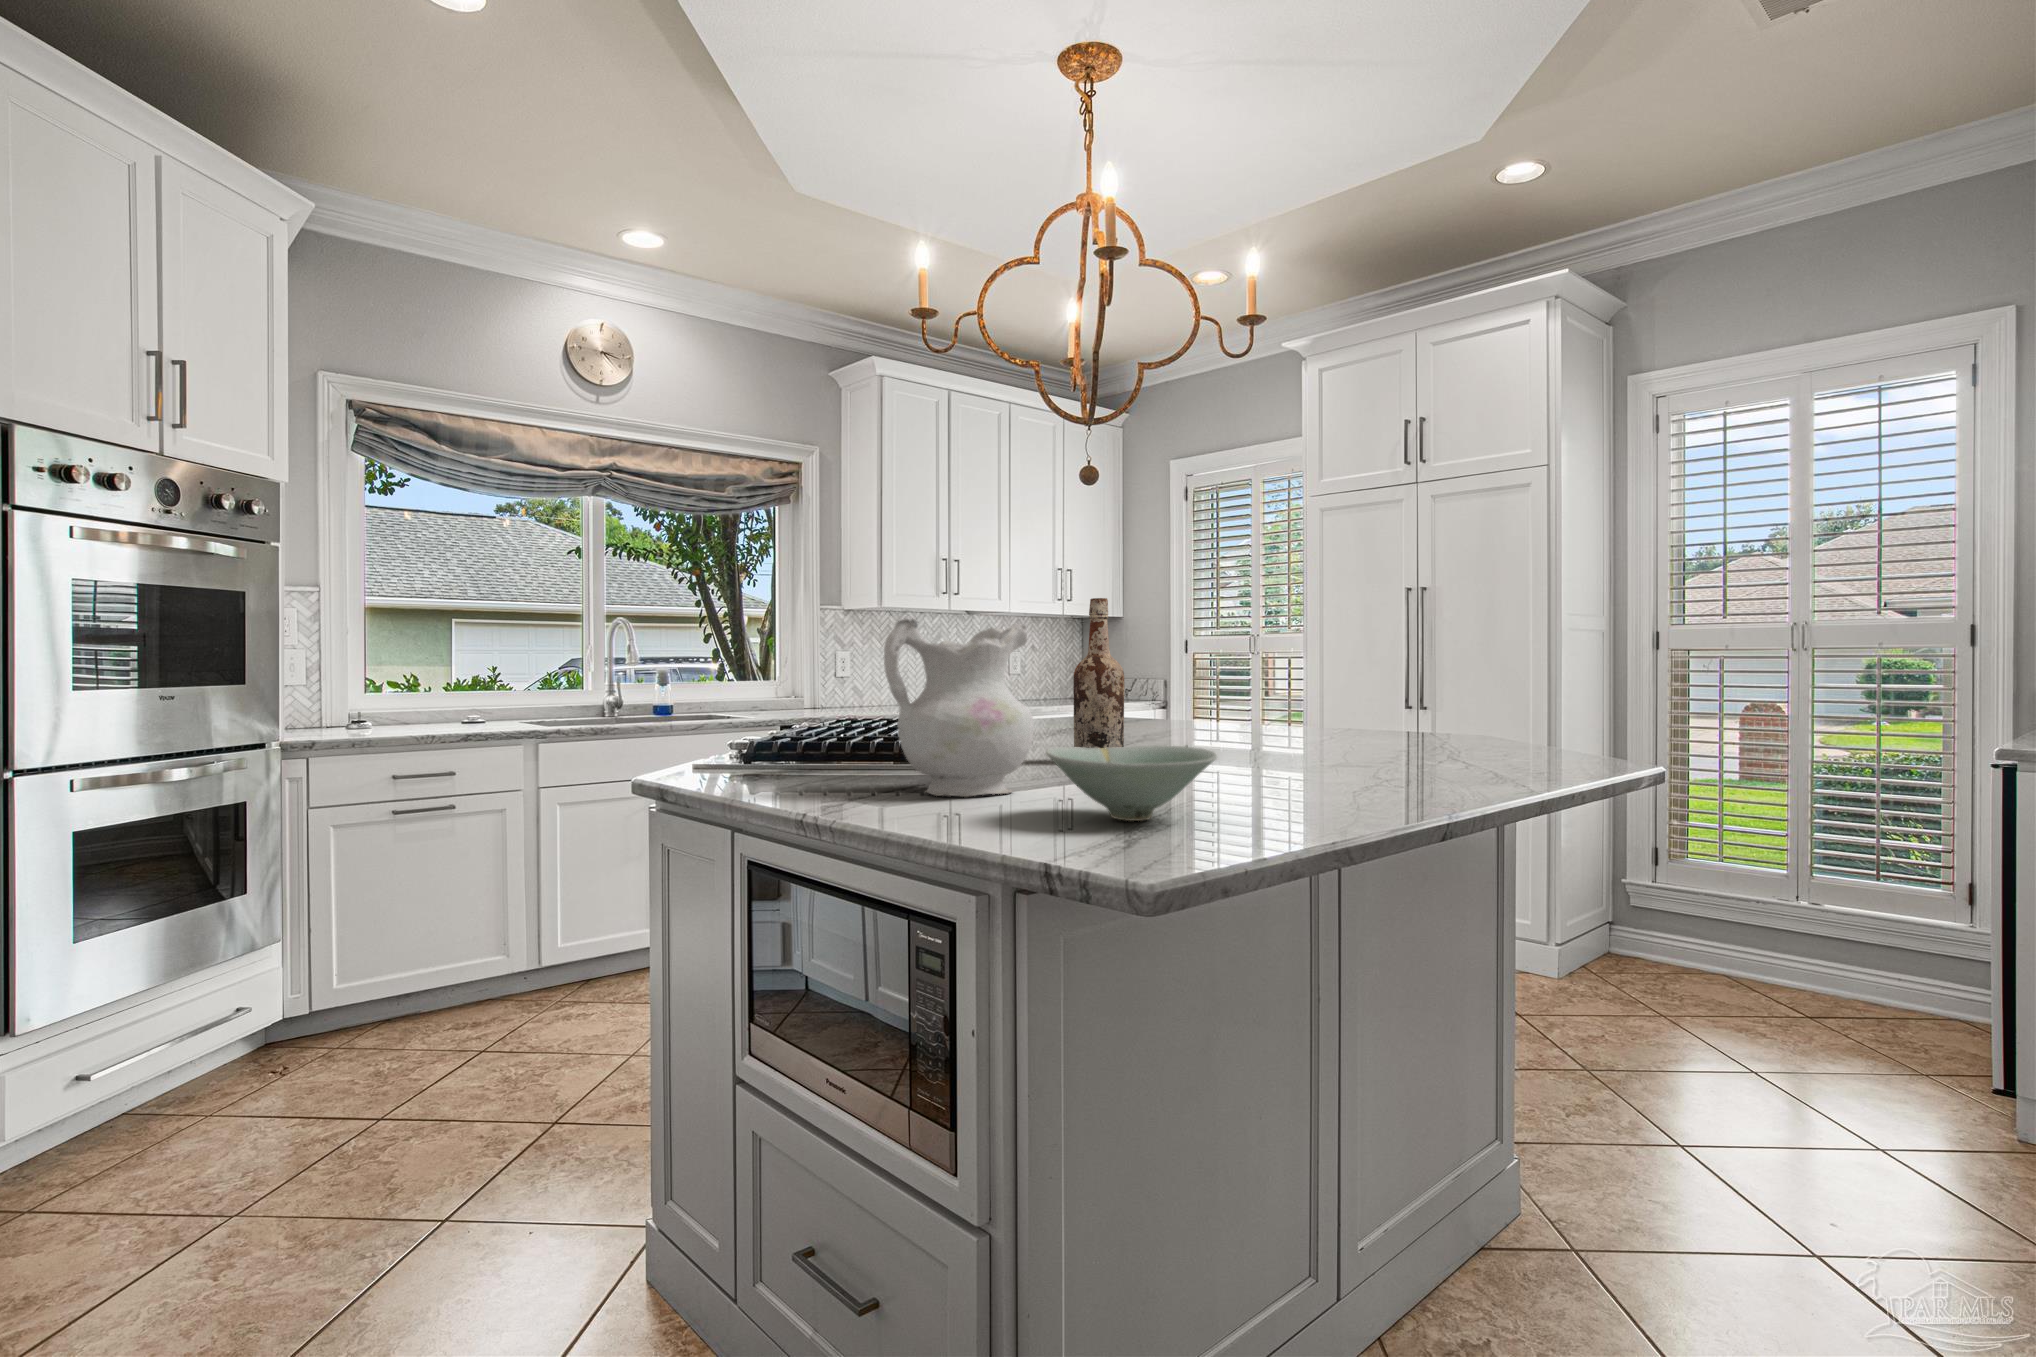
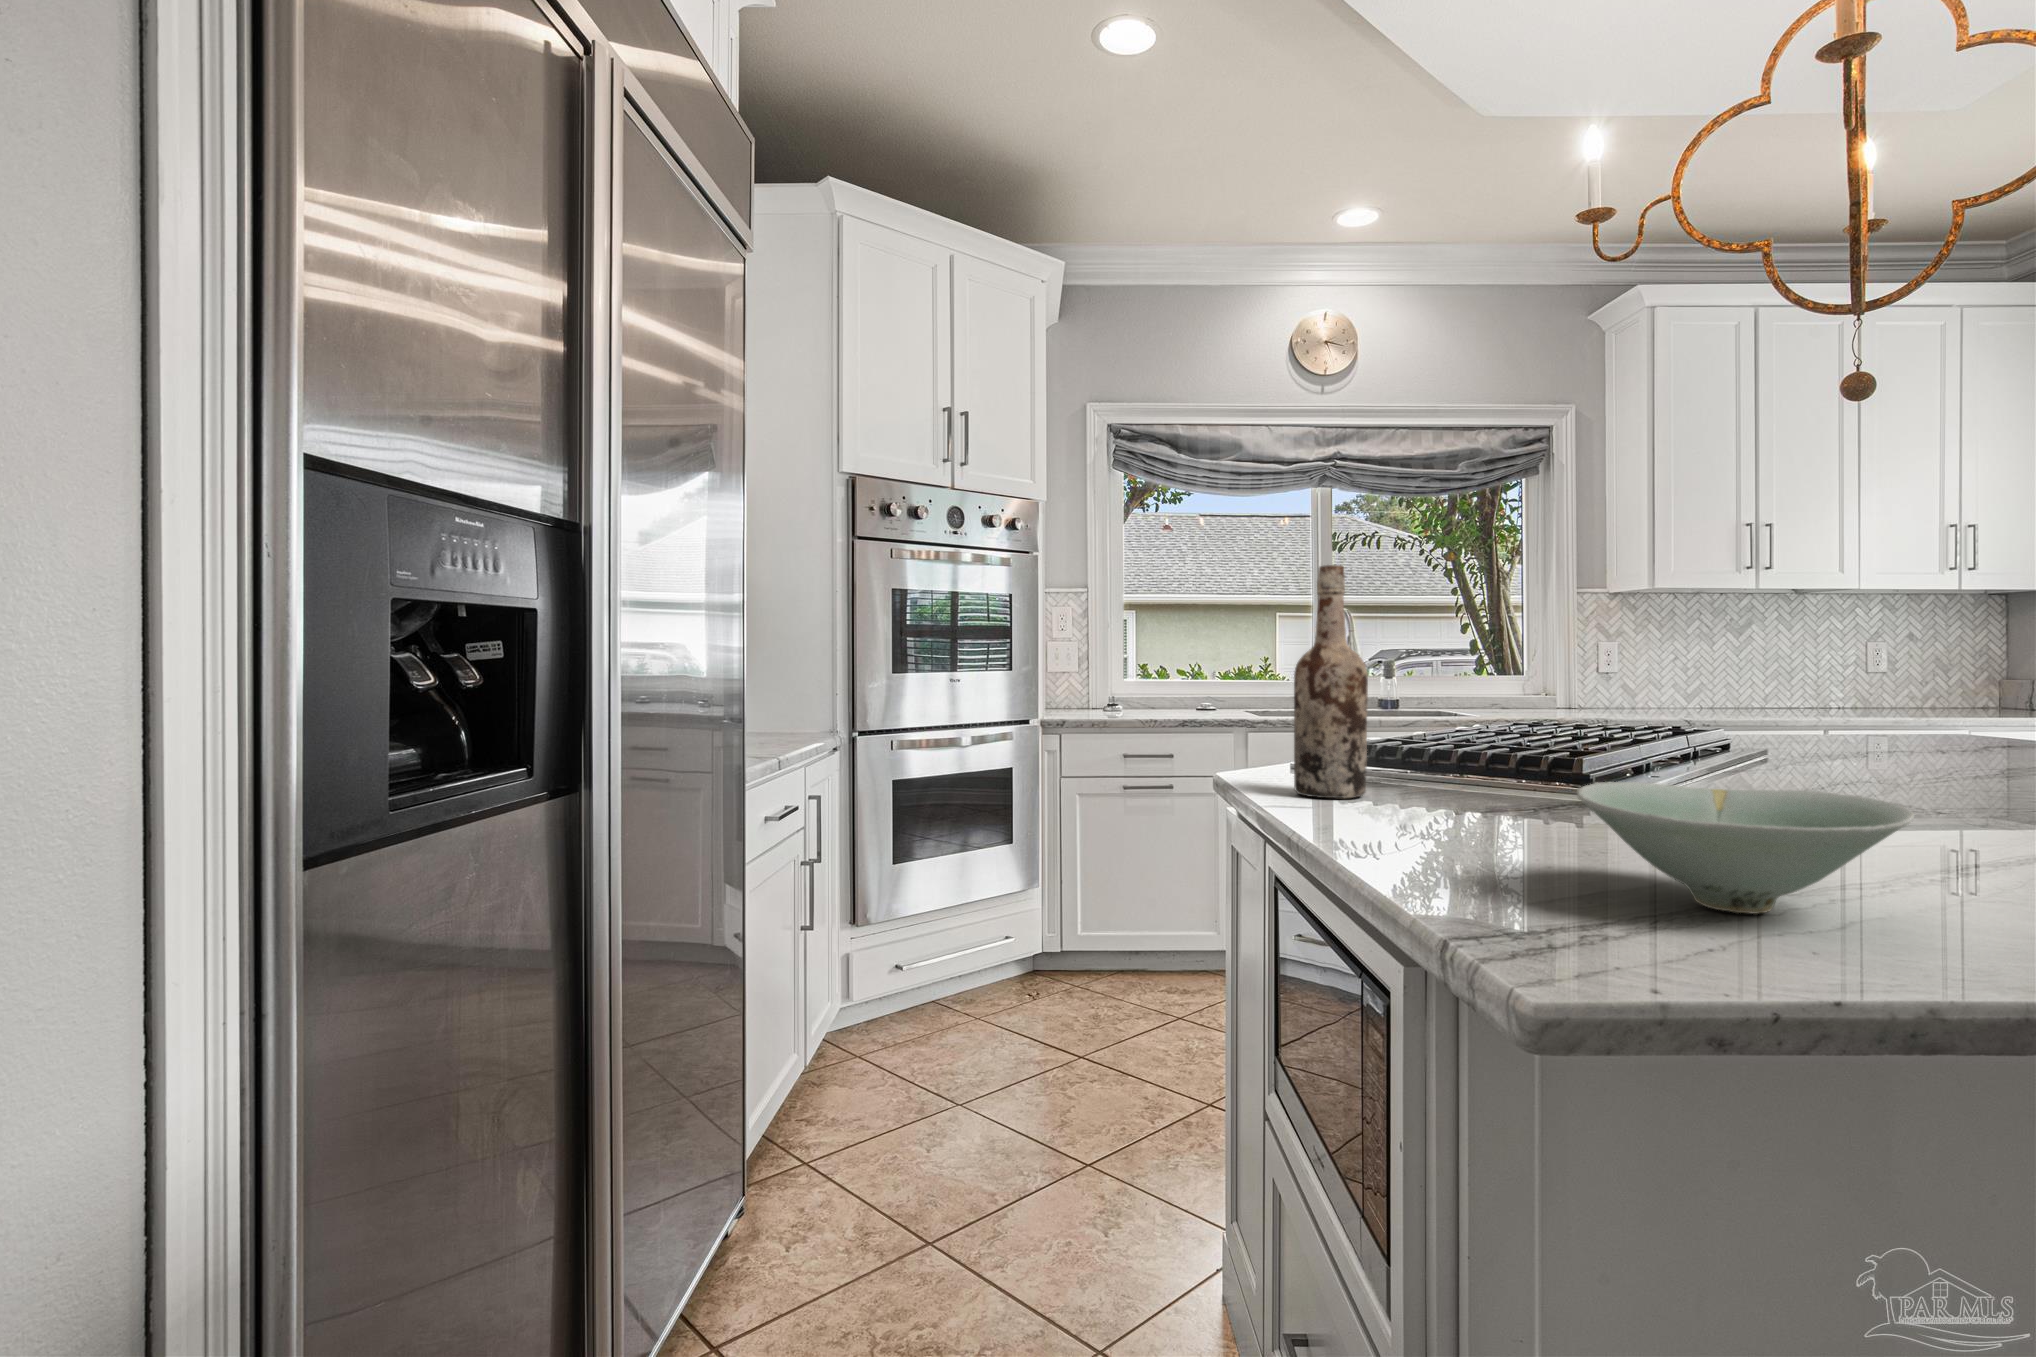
wine bottle: present [1073,598,1124,749] -> present [1294,565,1368,798]
ceramic pitcher: present [884,619,1034,797] -> none [1419,596,1651,839]

